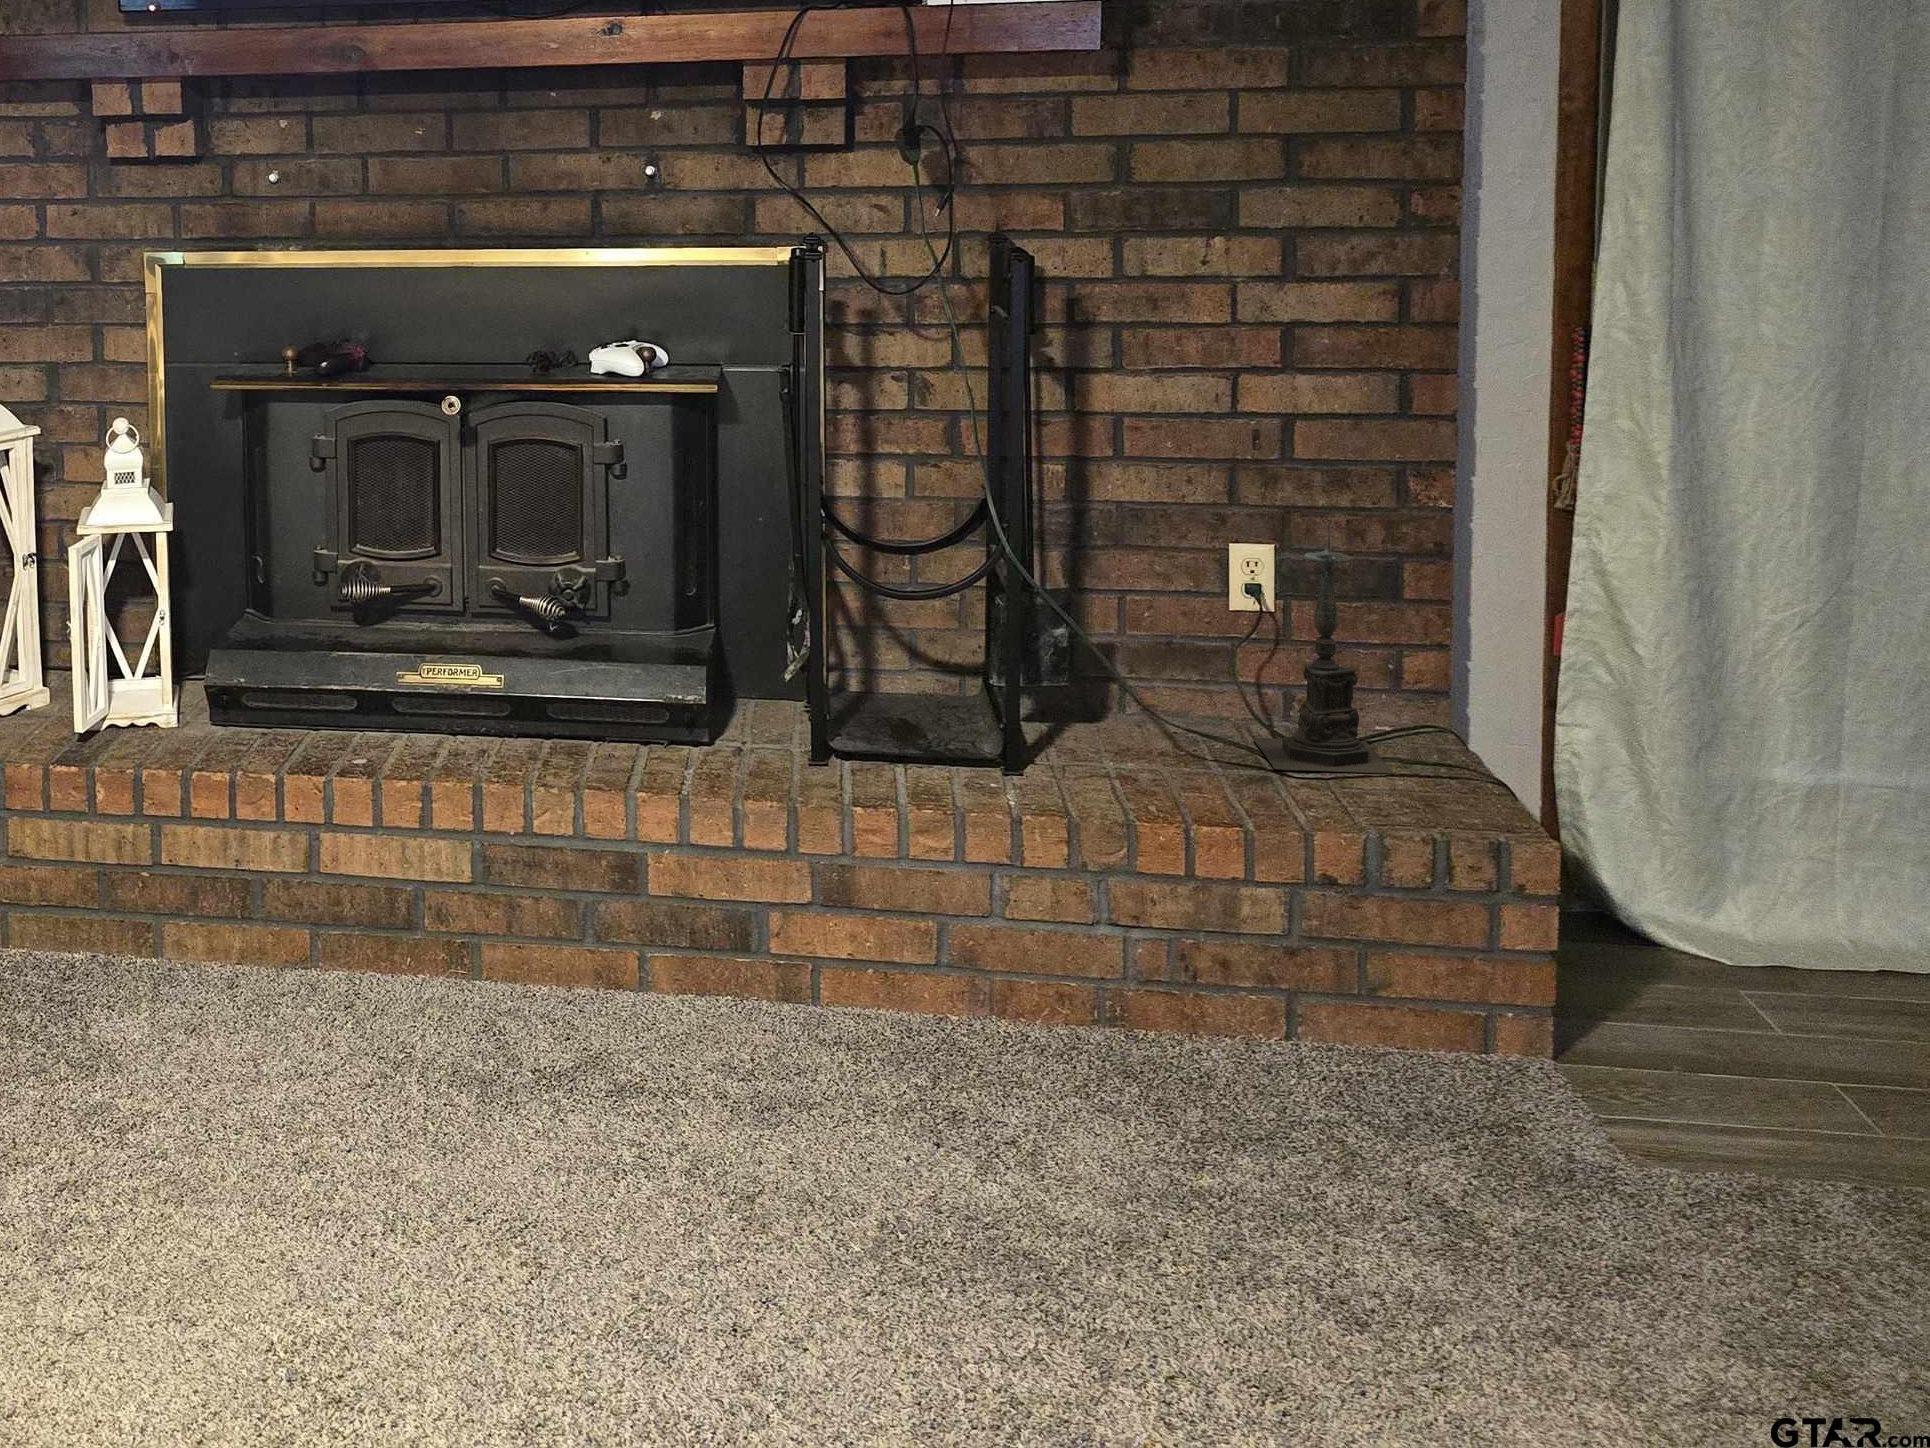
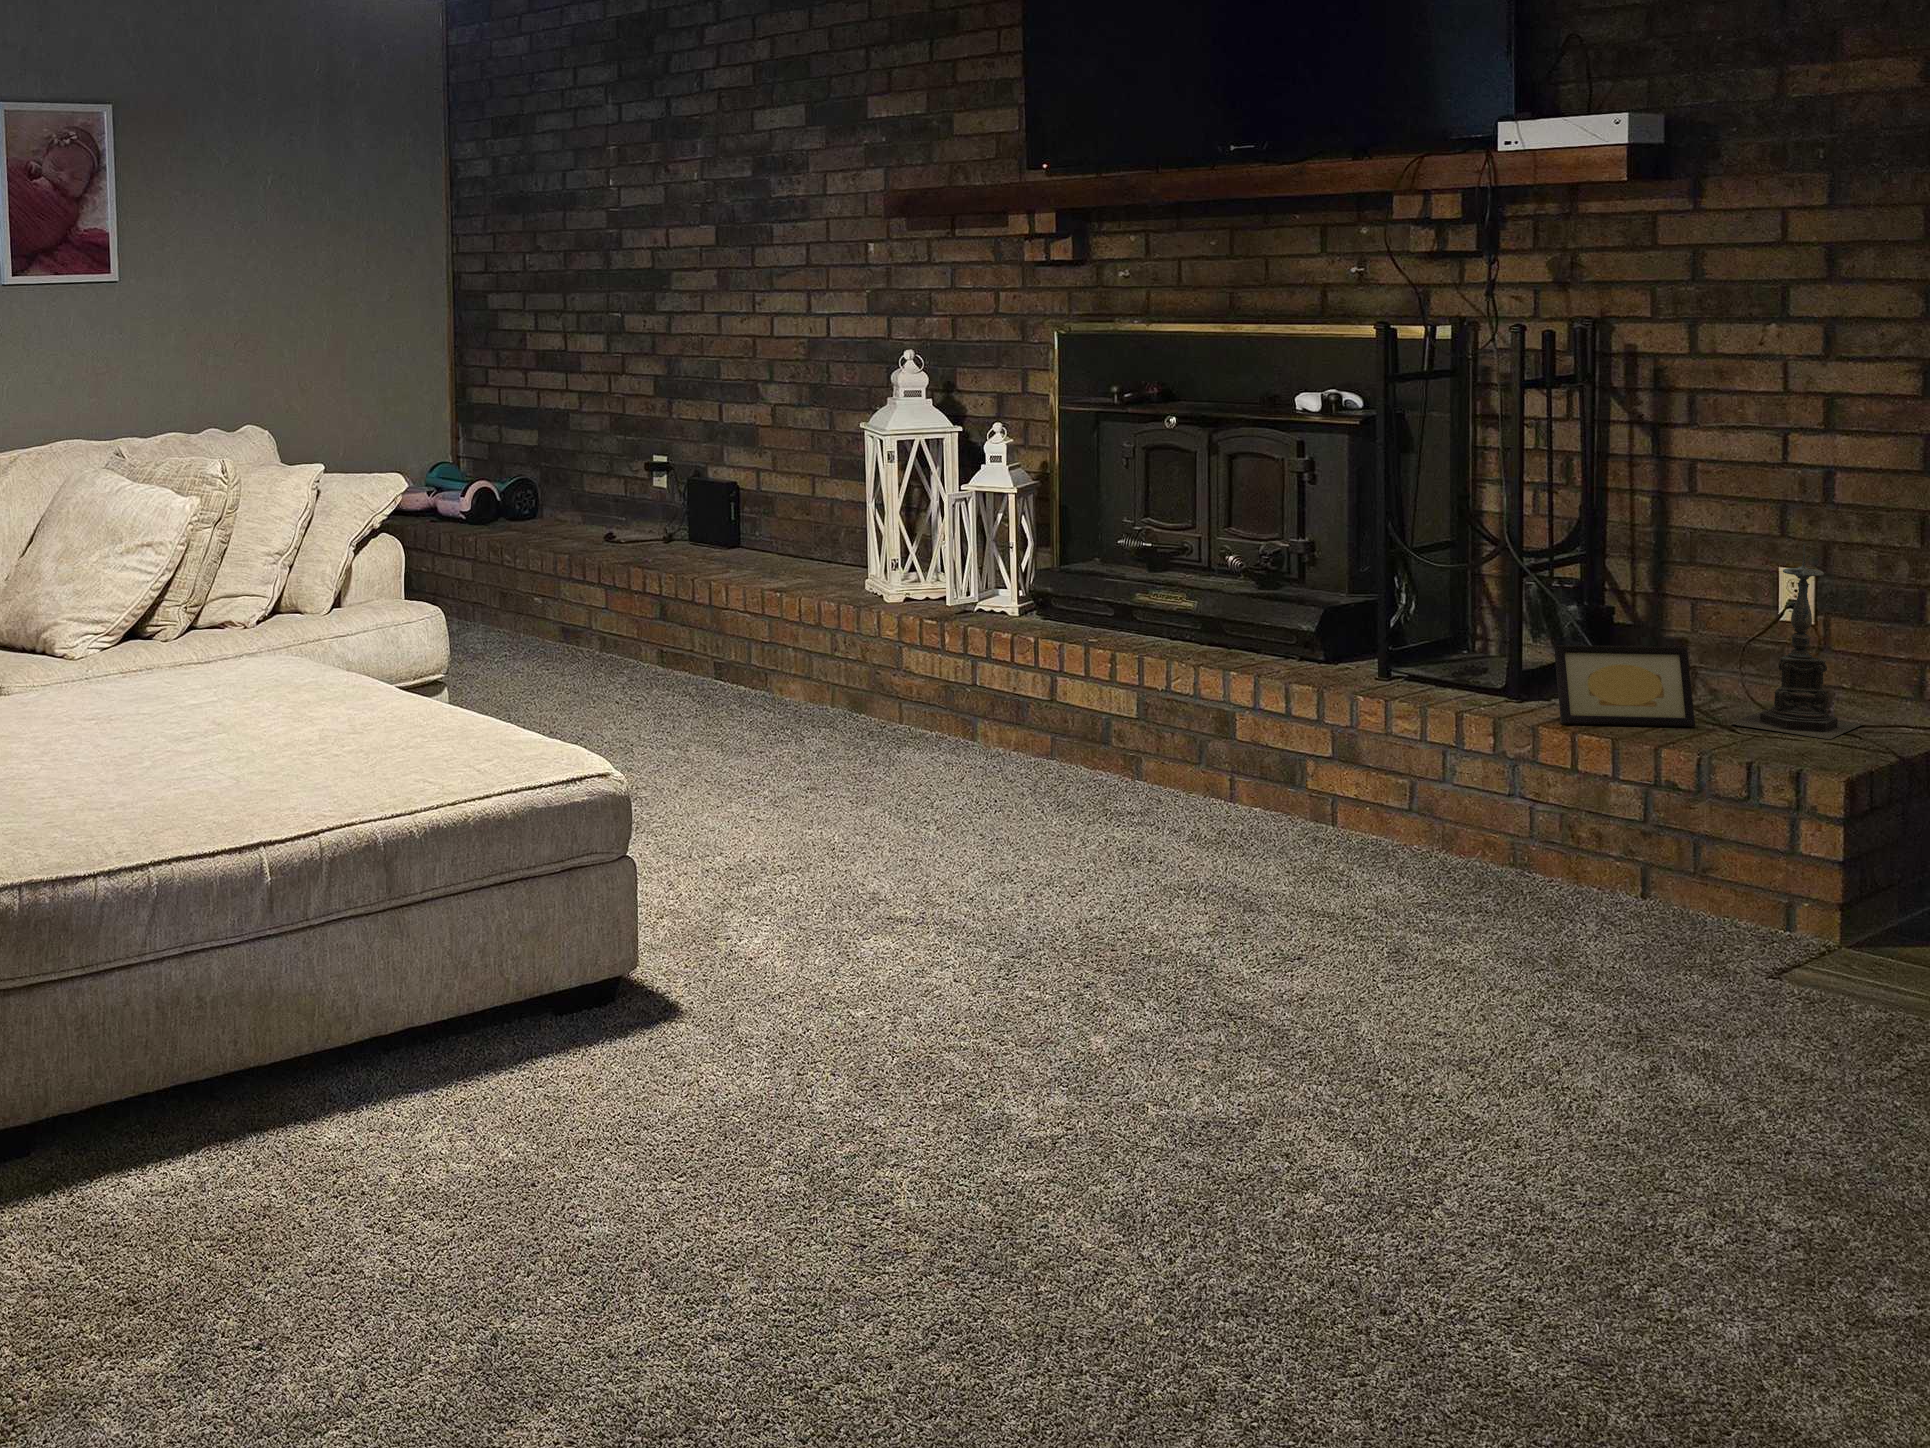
picture frame: none [1116,674,1258,806] -> present [1554,645,1695,726]

